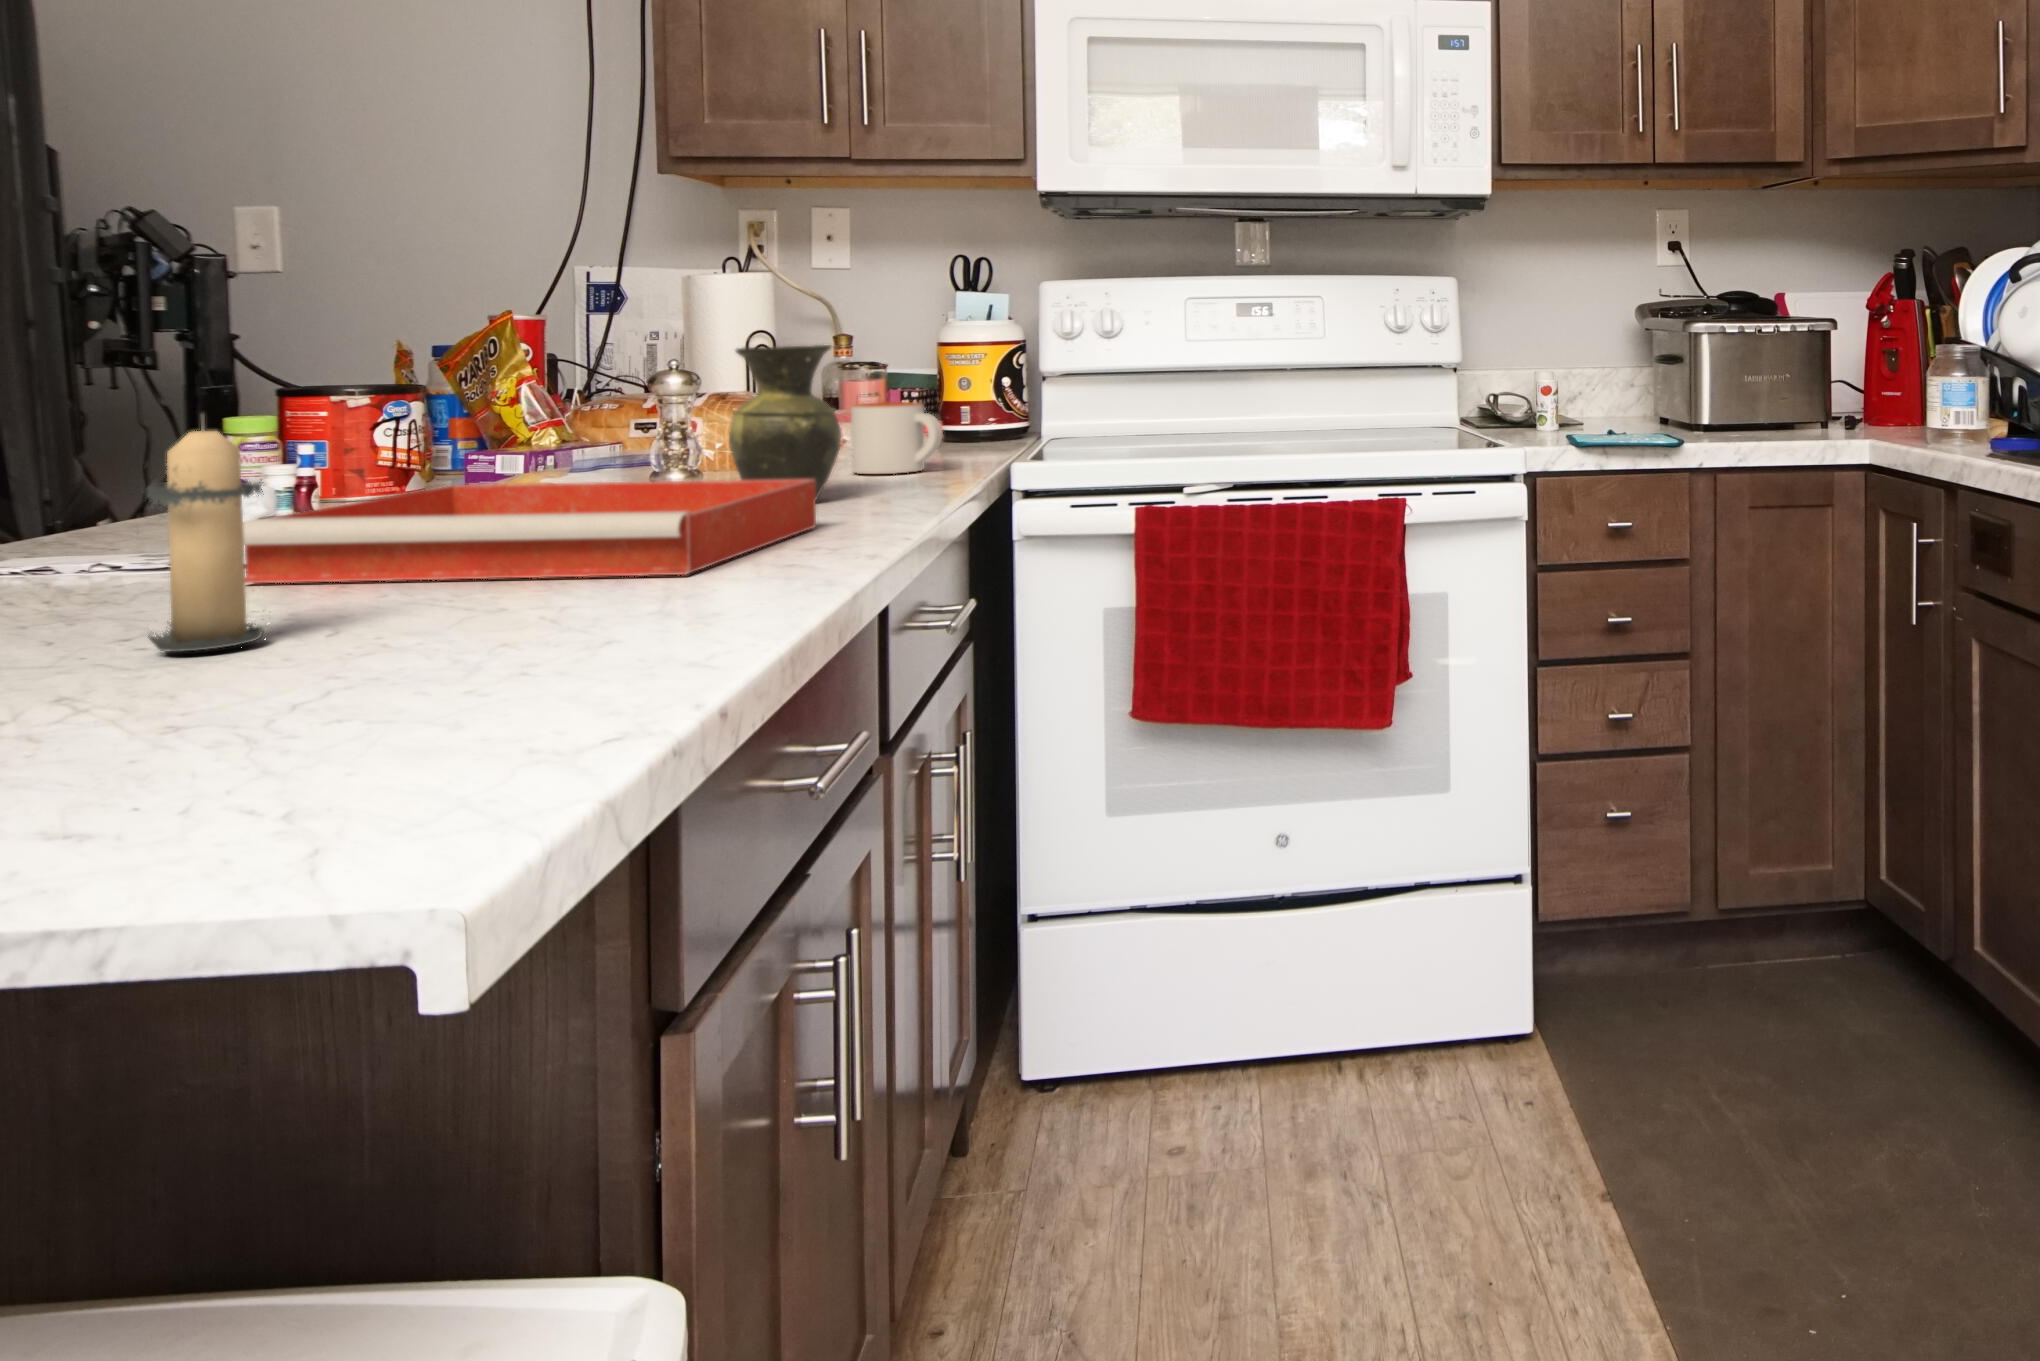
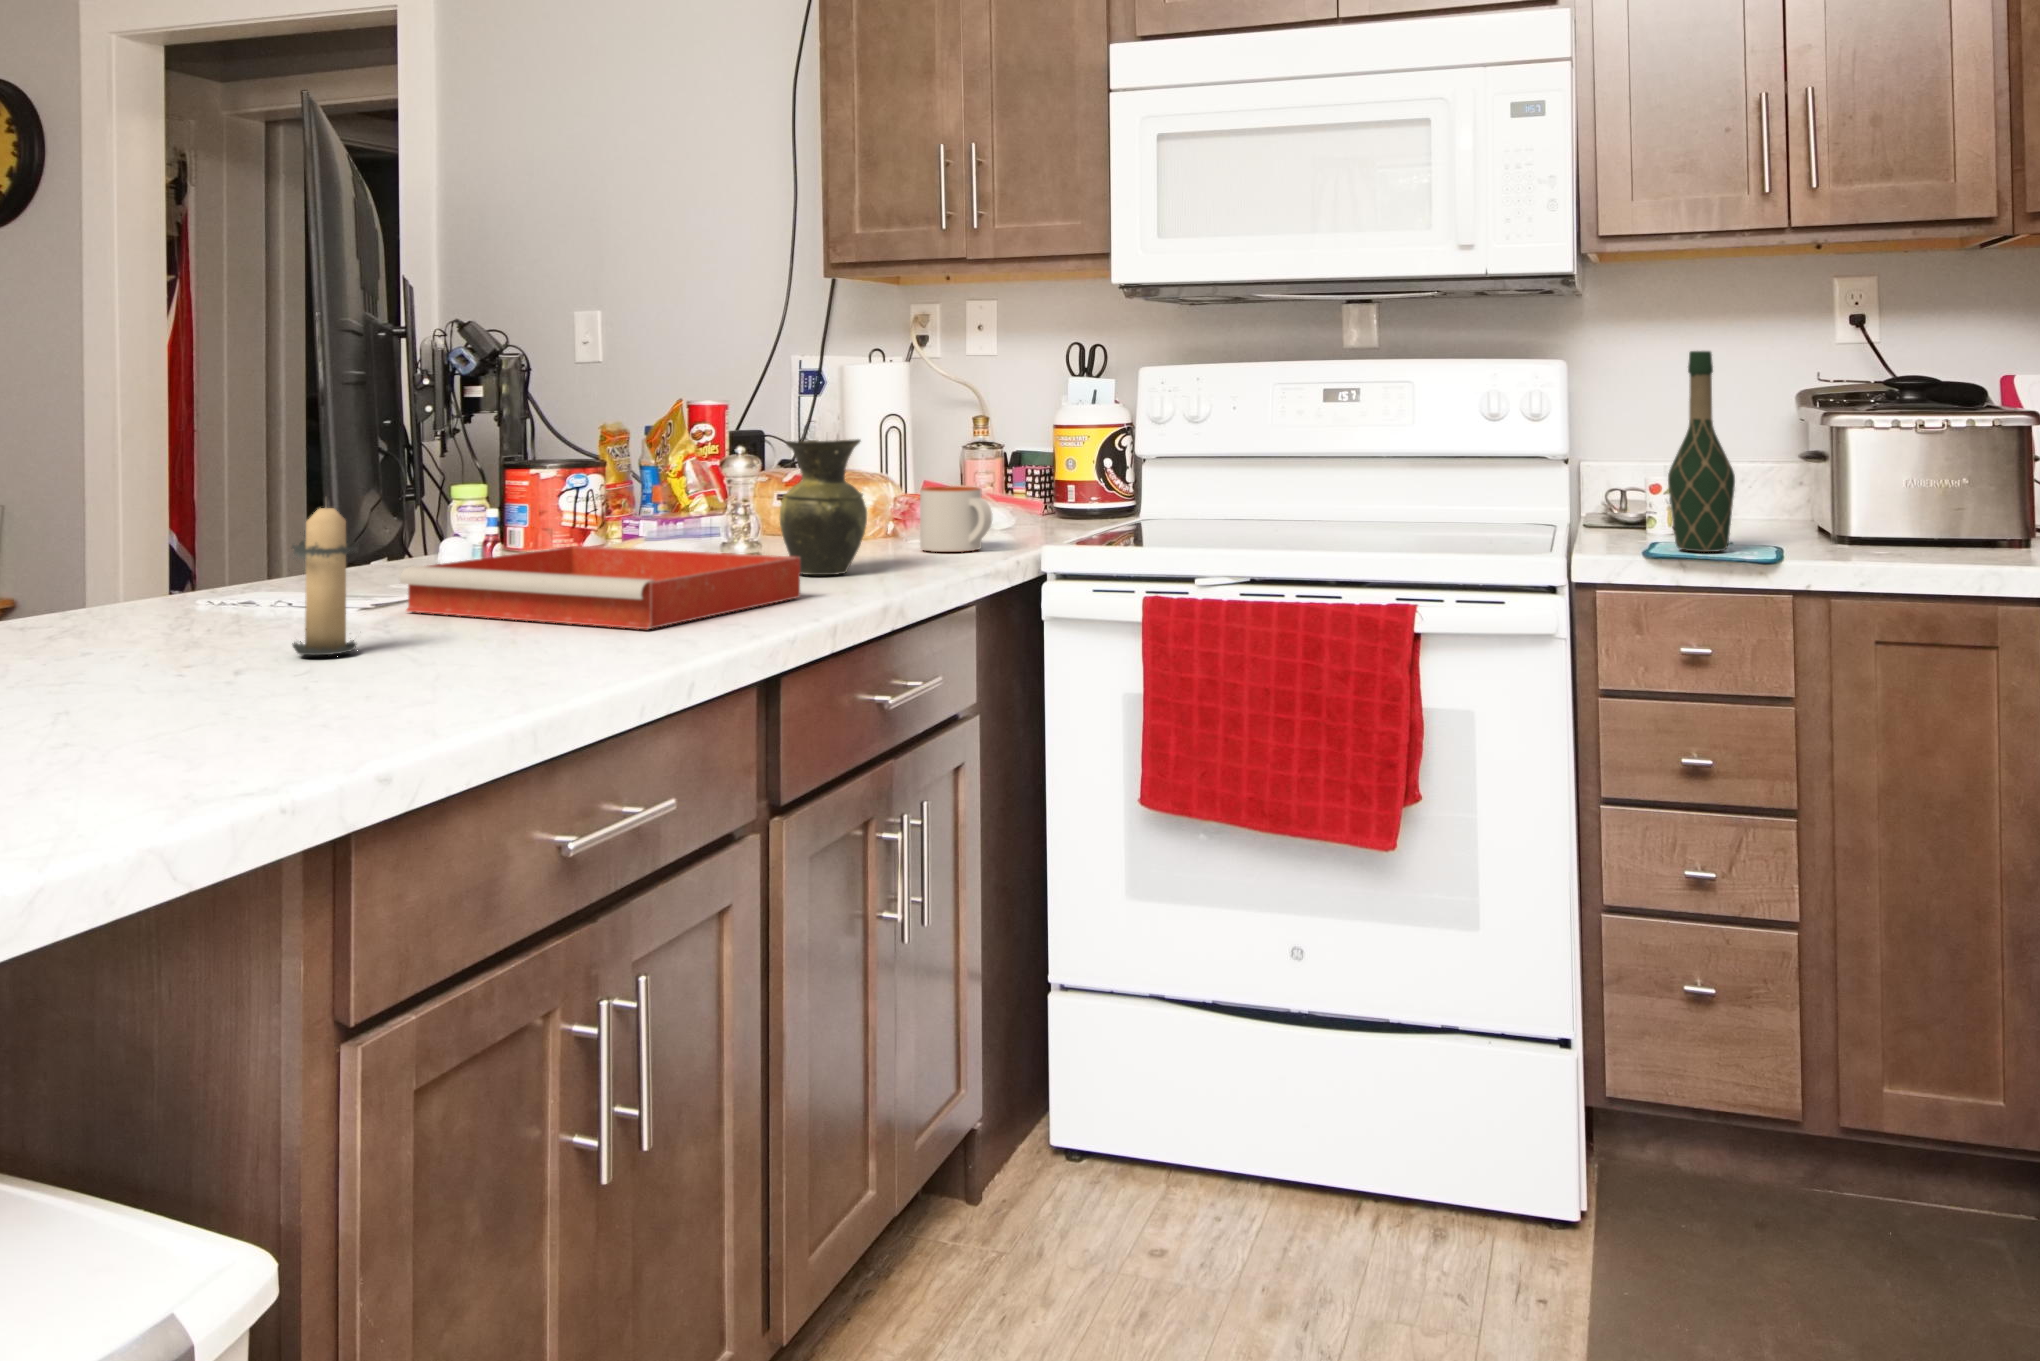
wine bottle: none [1568,263,1624,438] -> present [1668,351,1735,552]

